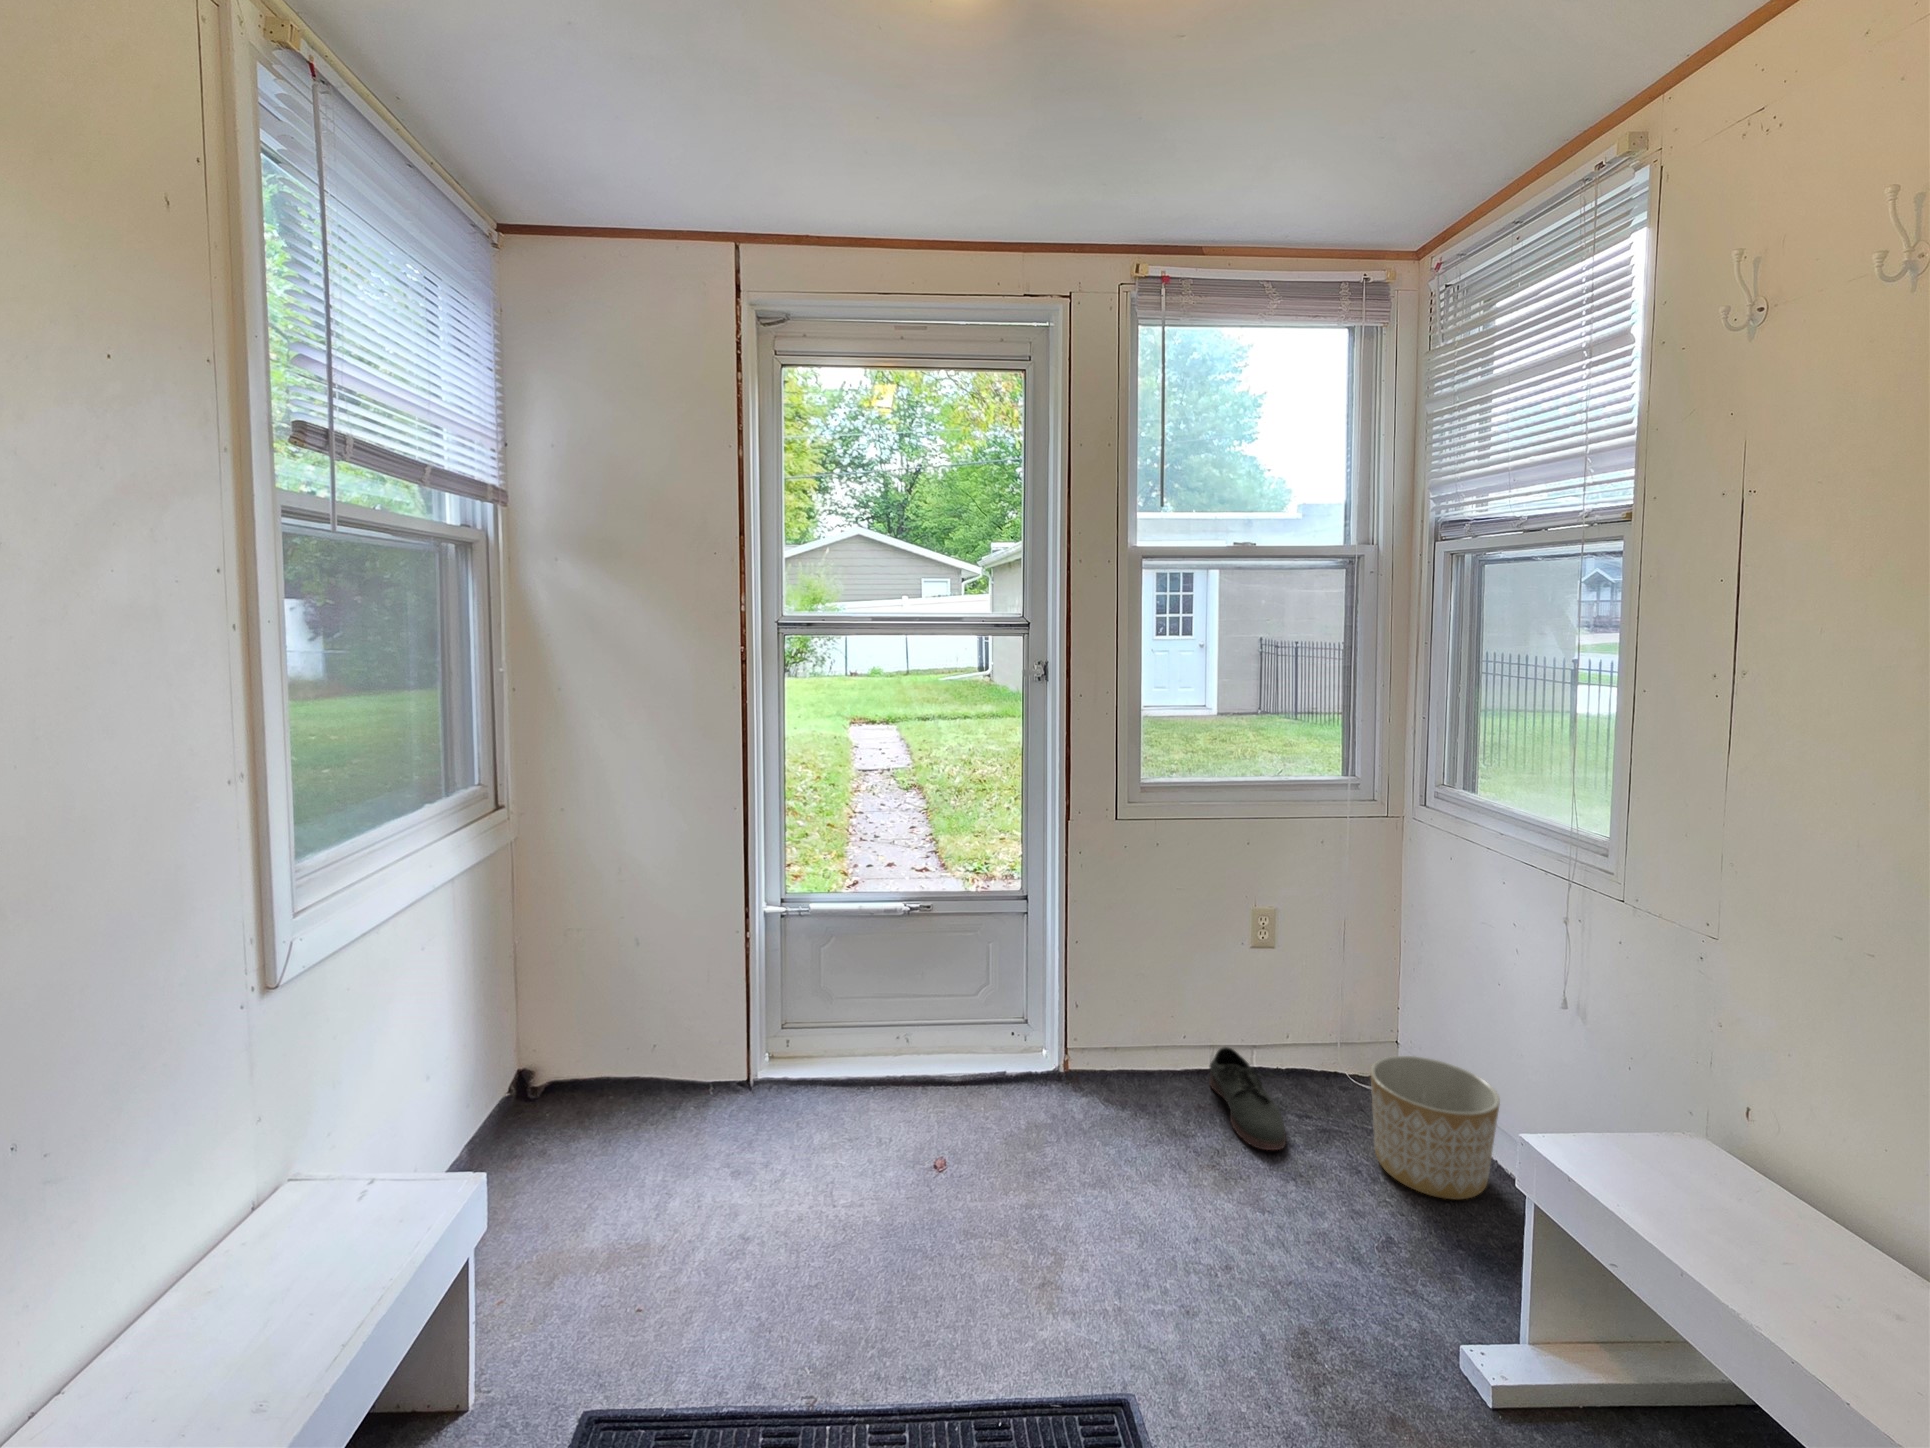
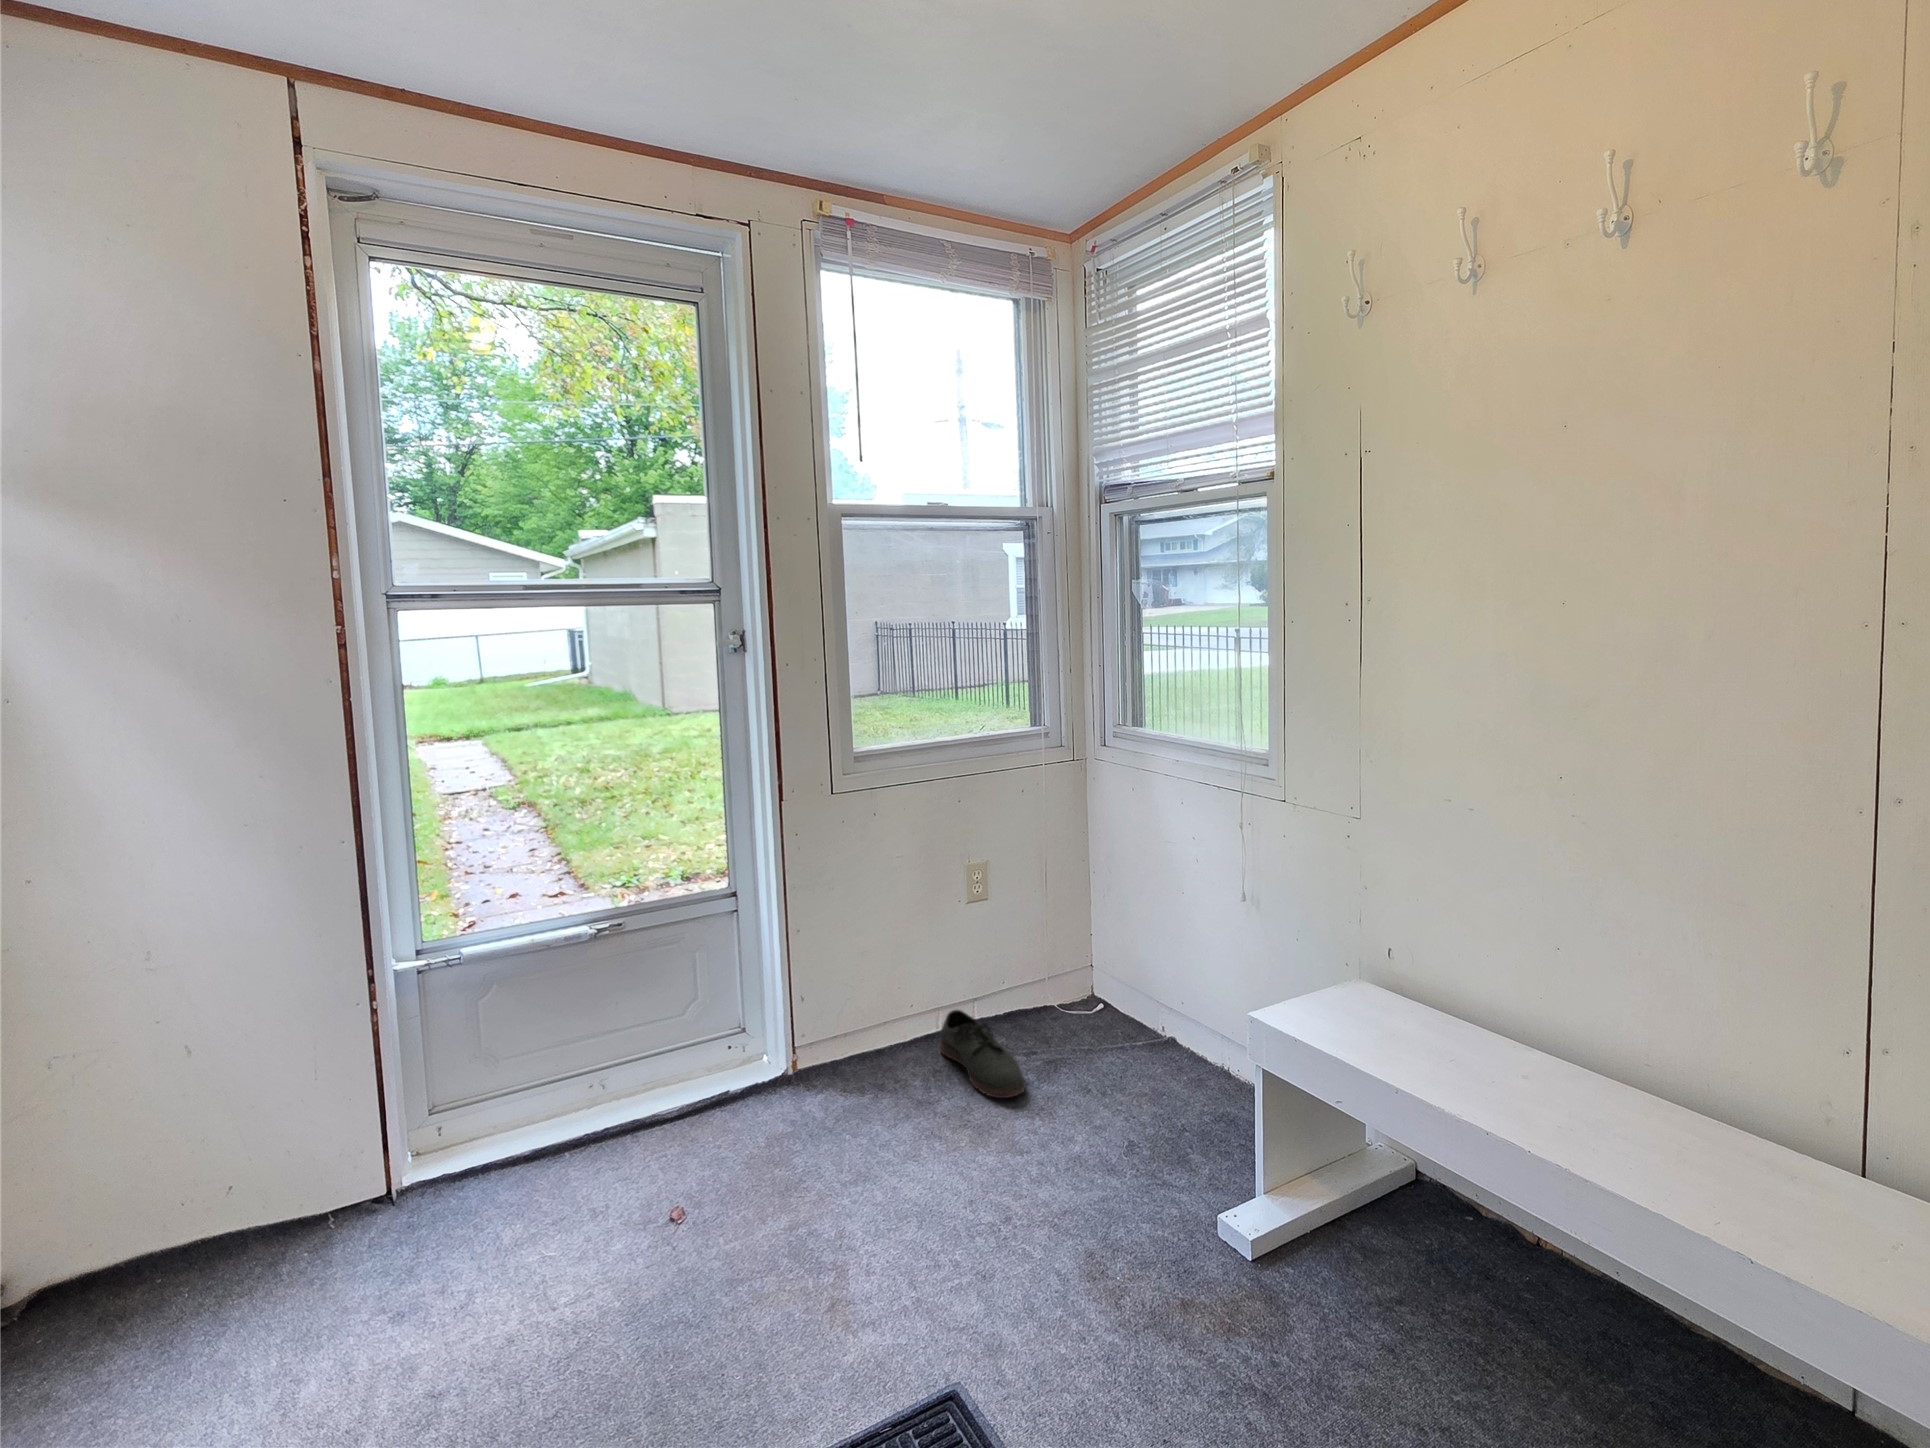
planter: present [1370,1056,1500,1200] -> none [1091,972,1193,1093]

